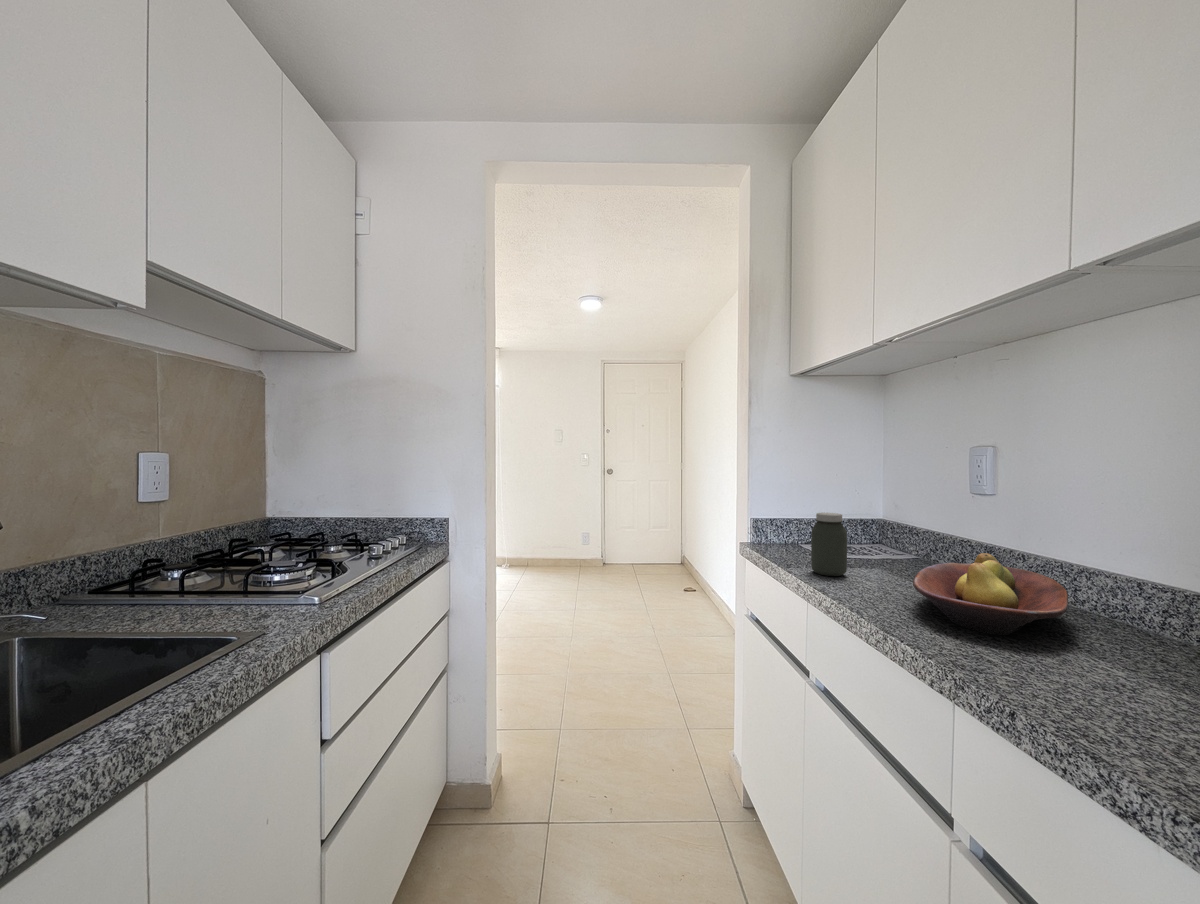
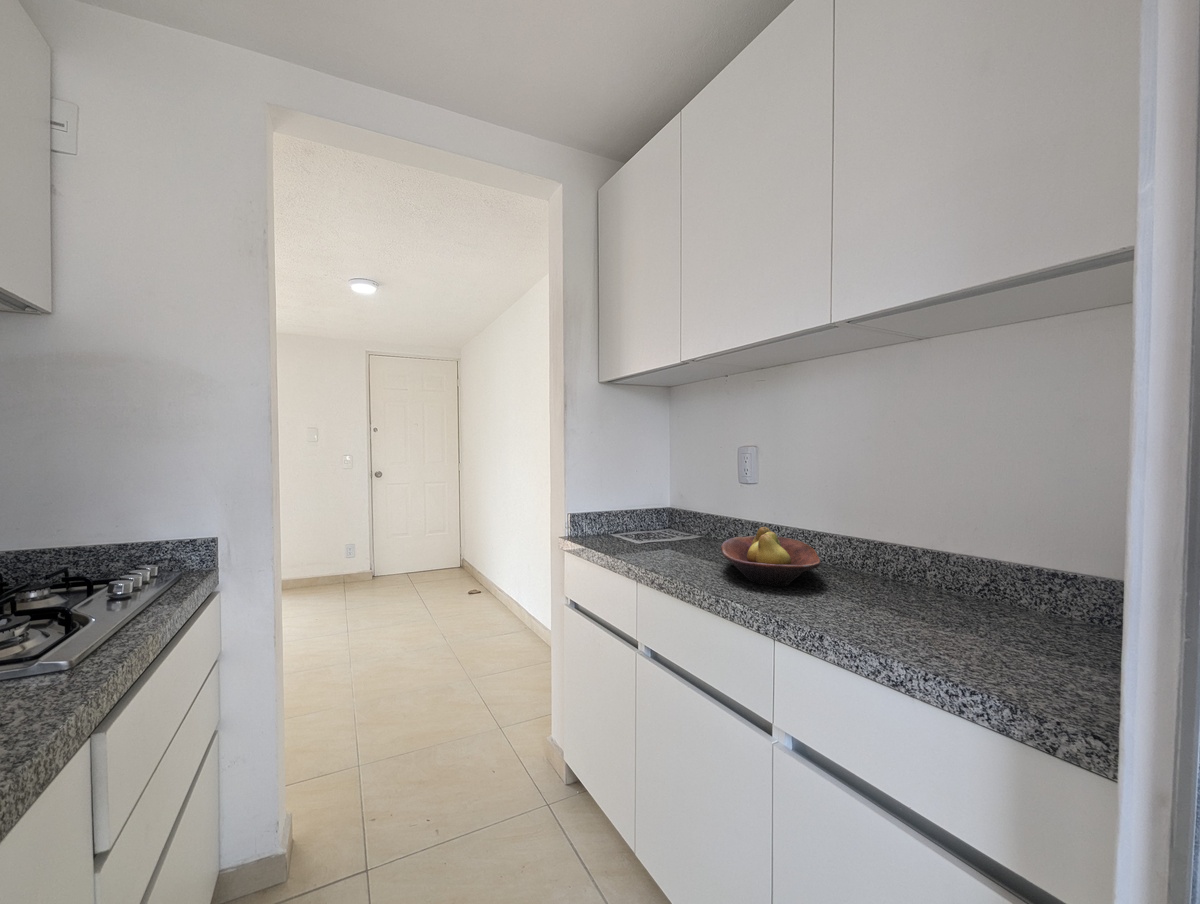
jar: present [811,512,847,576] -> none [634,504,663,558]

